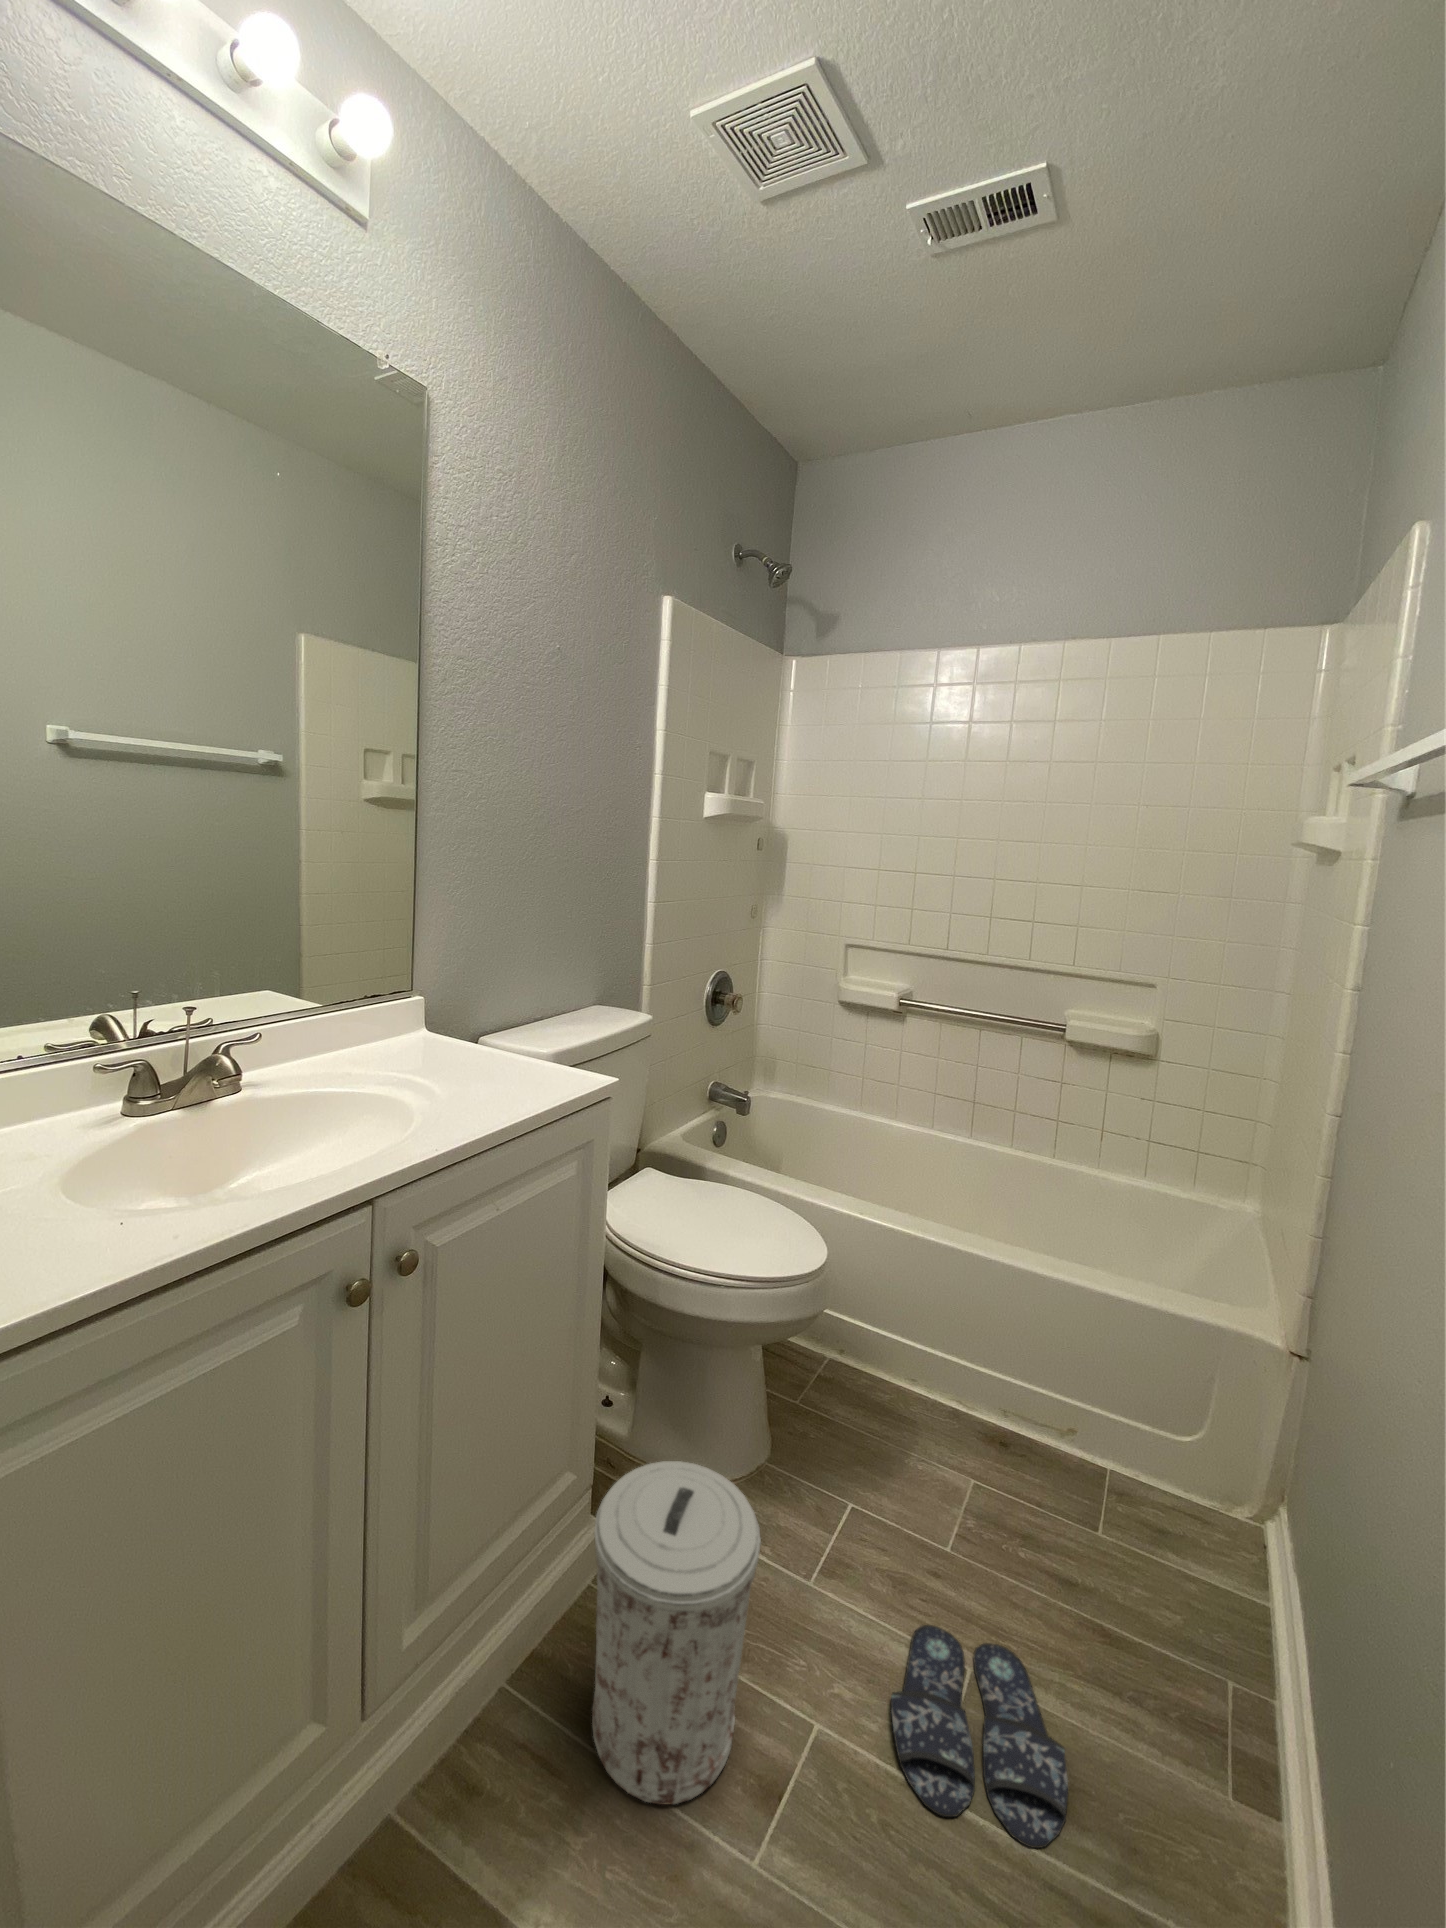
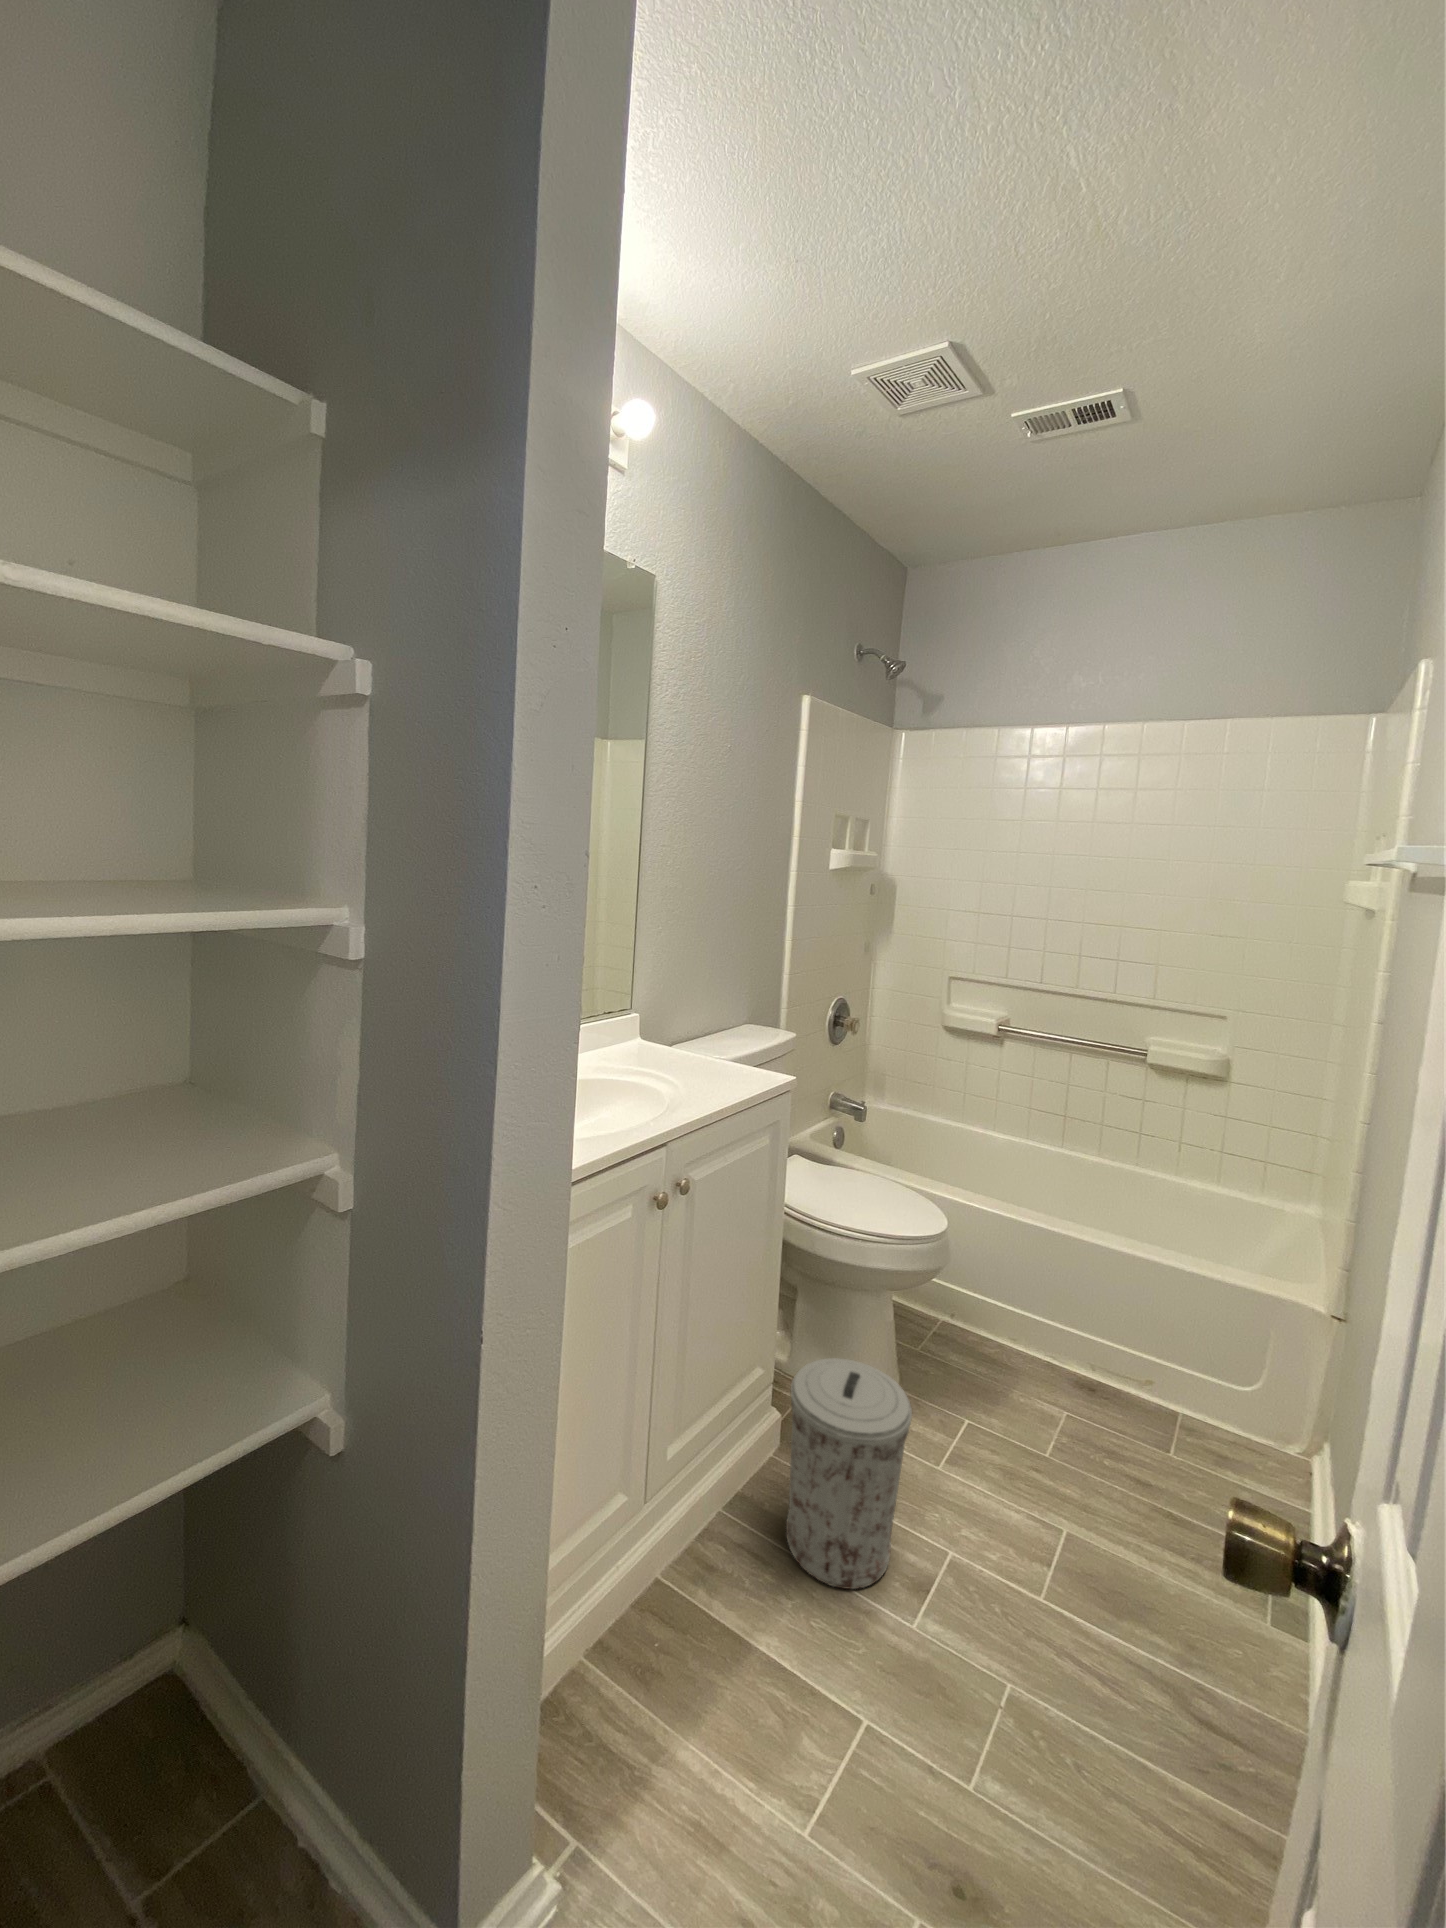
slippers: present [891,1625,1068,1848] -> none [1006,1503,1143,1637]

